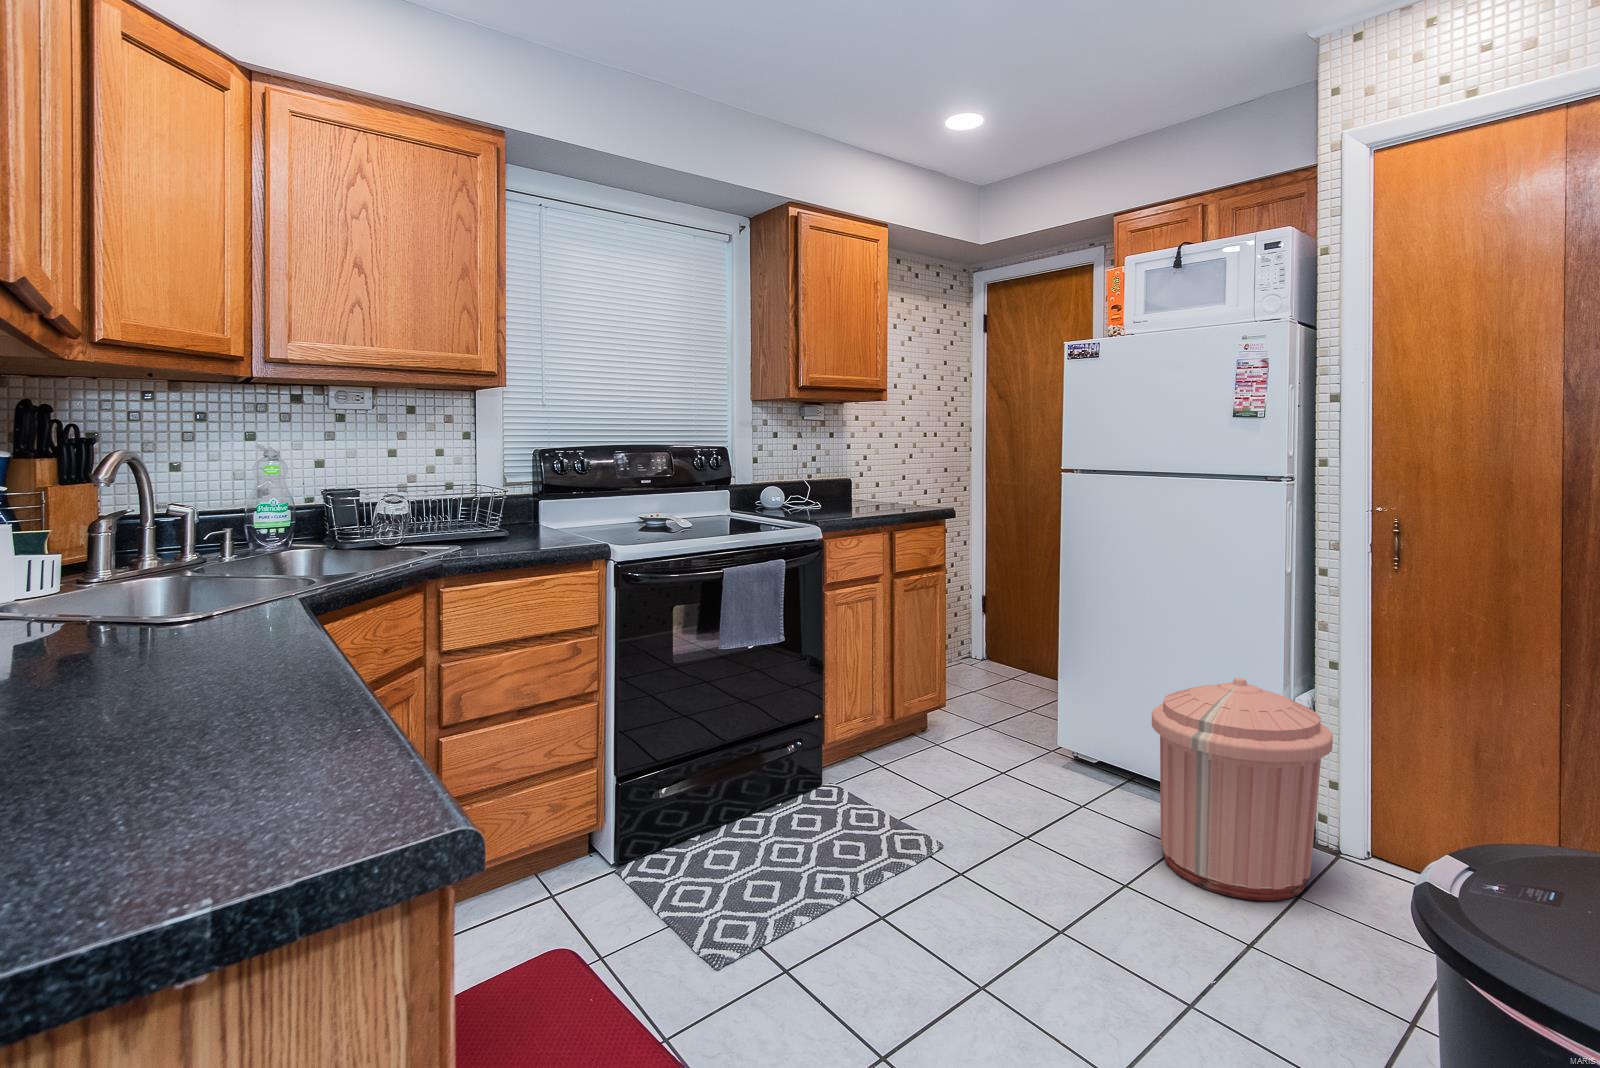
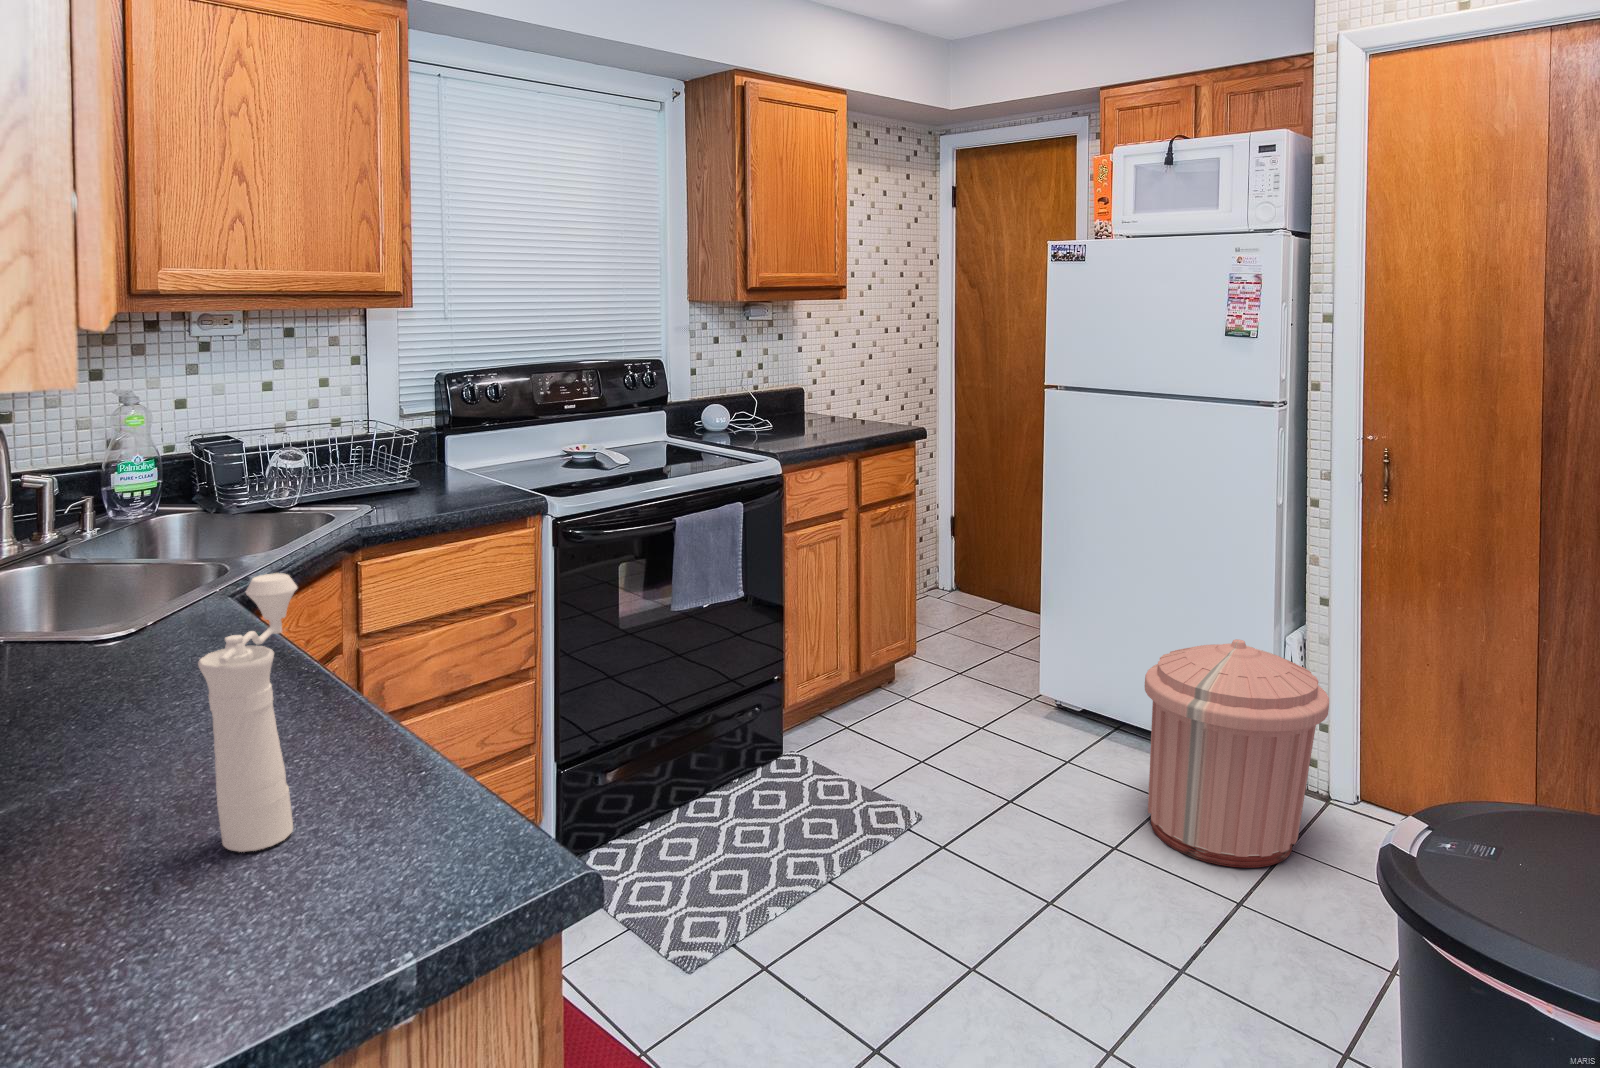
pepper mill: none [141,498,276,745] -> present [198,573,297,852]

